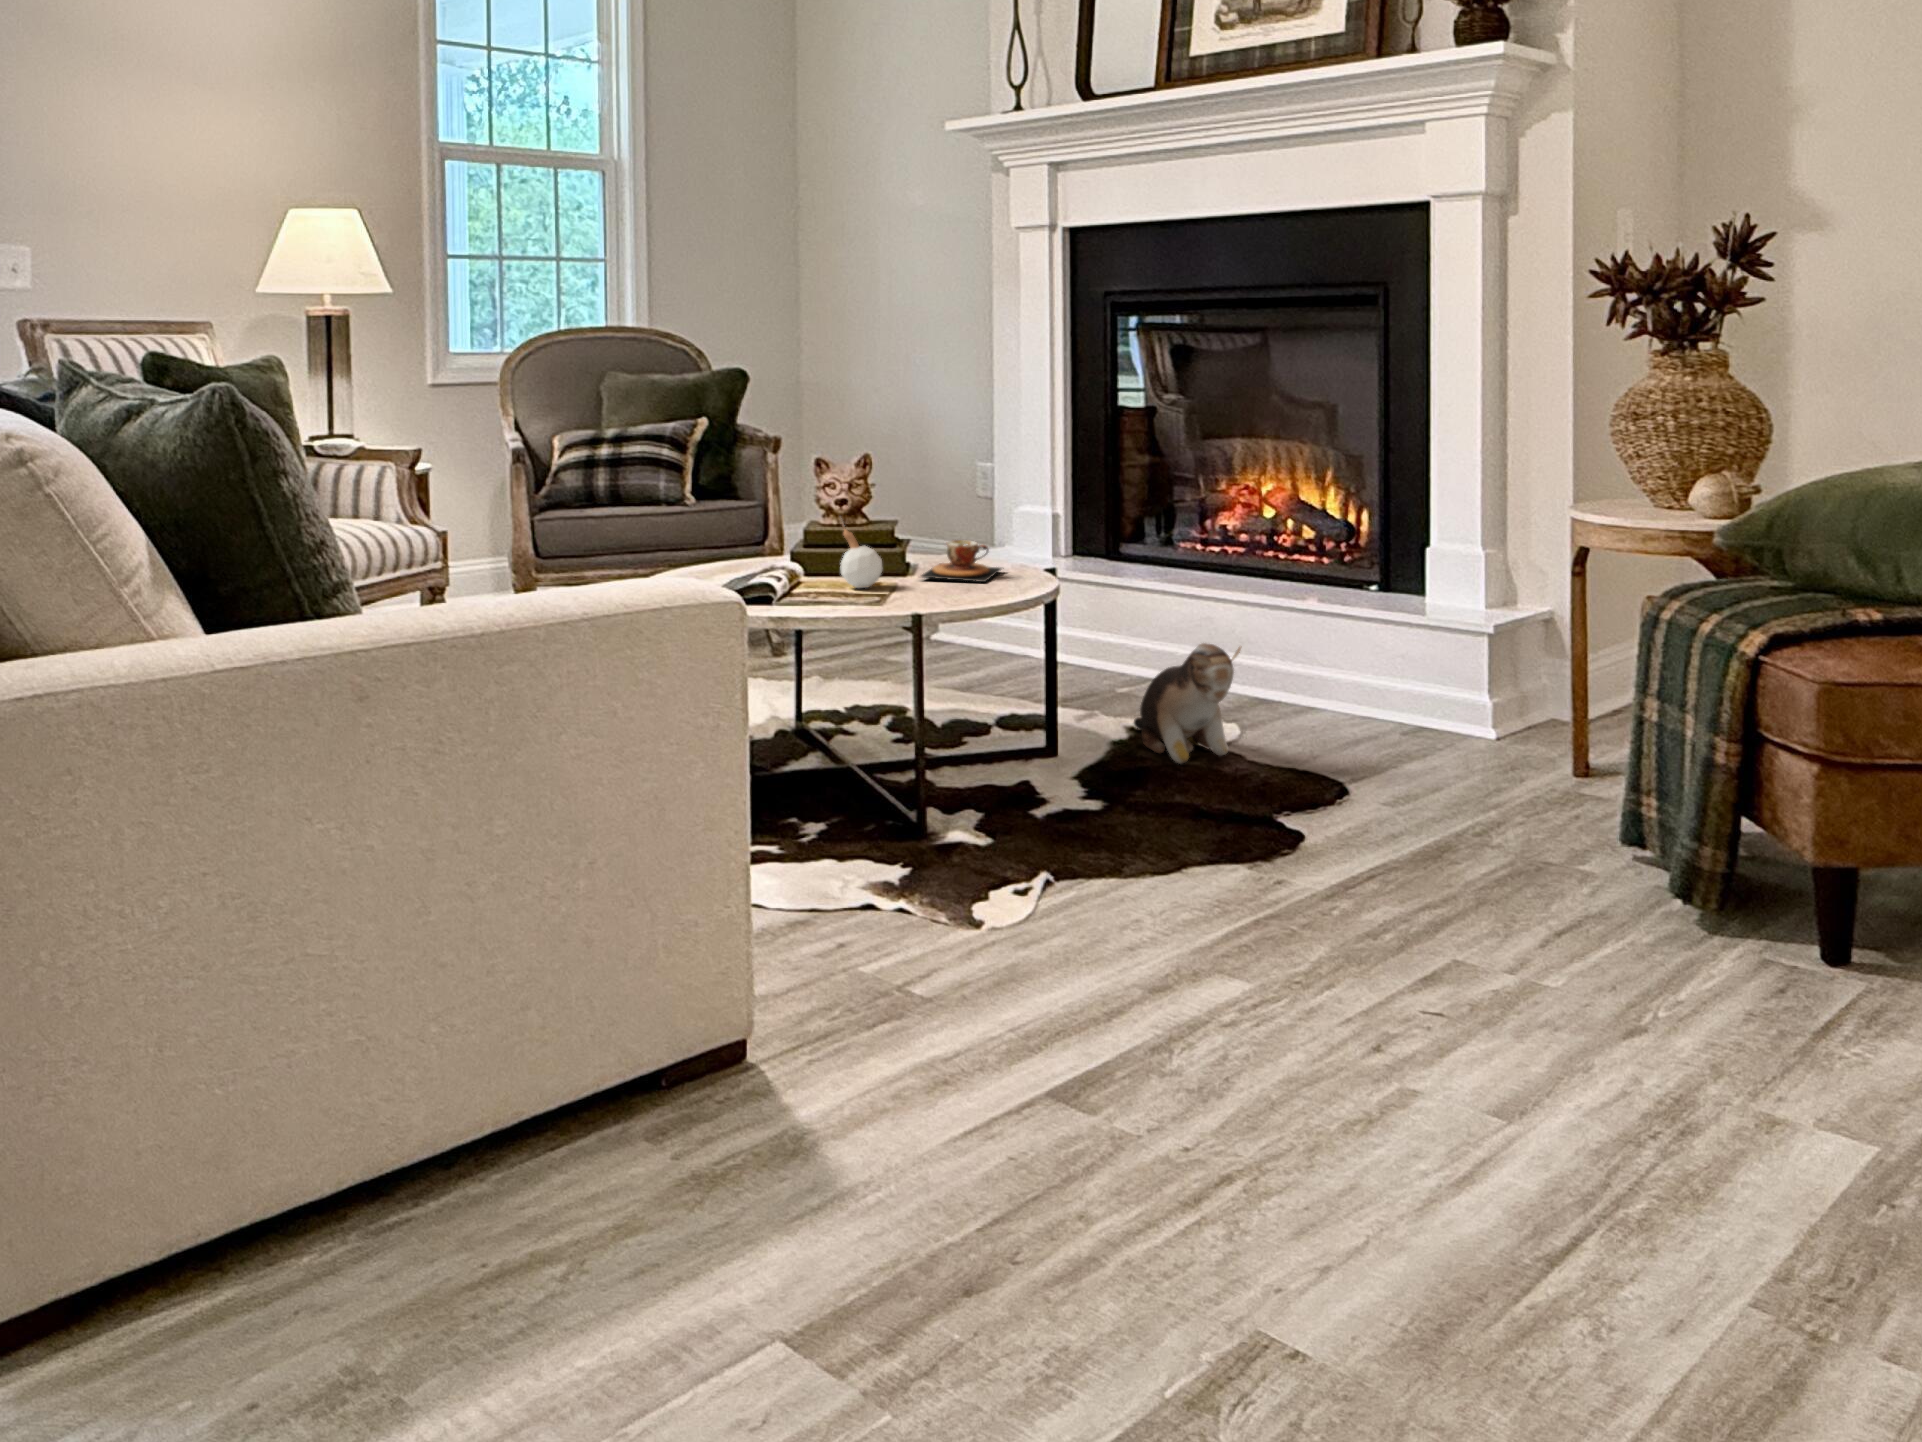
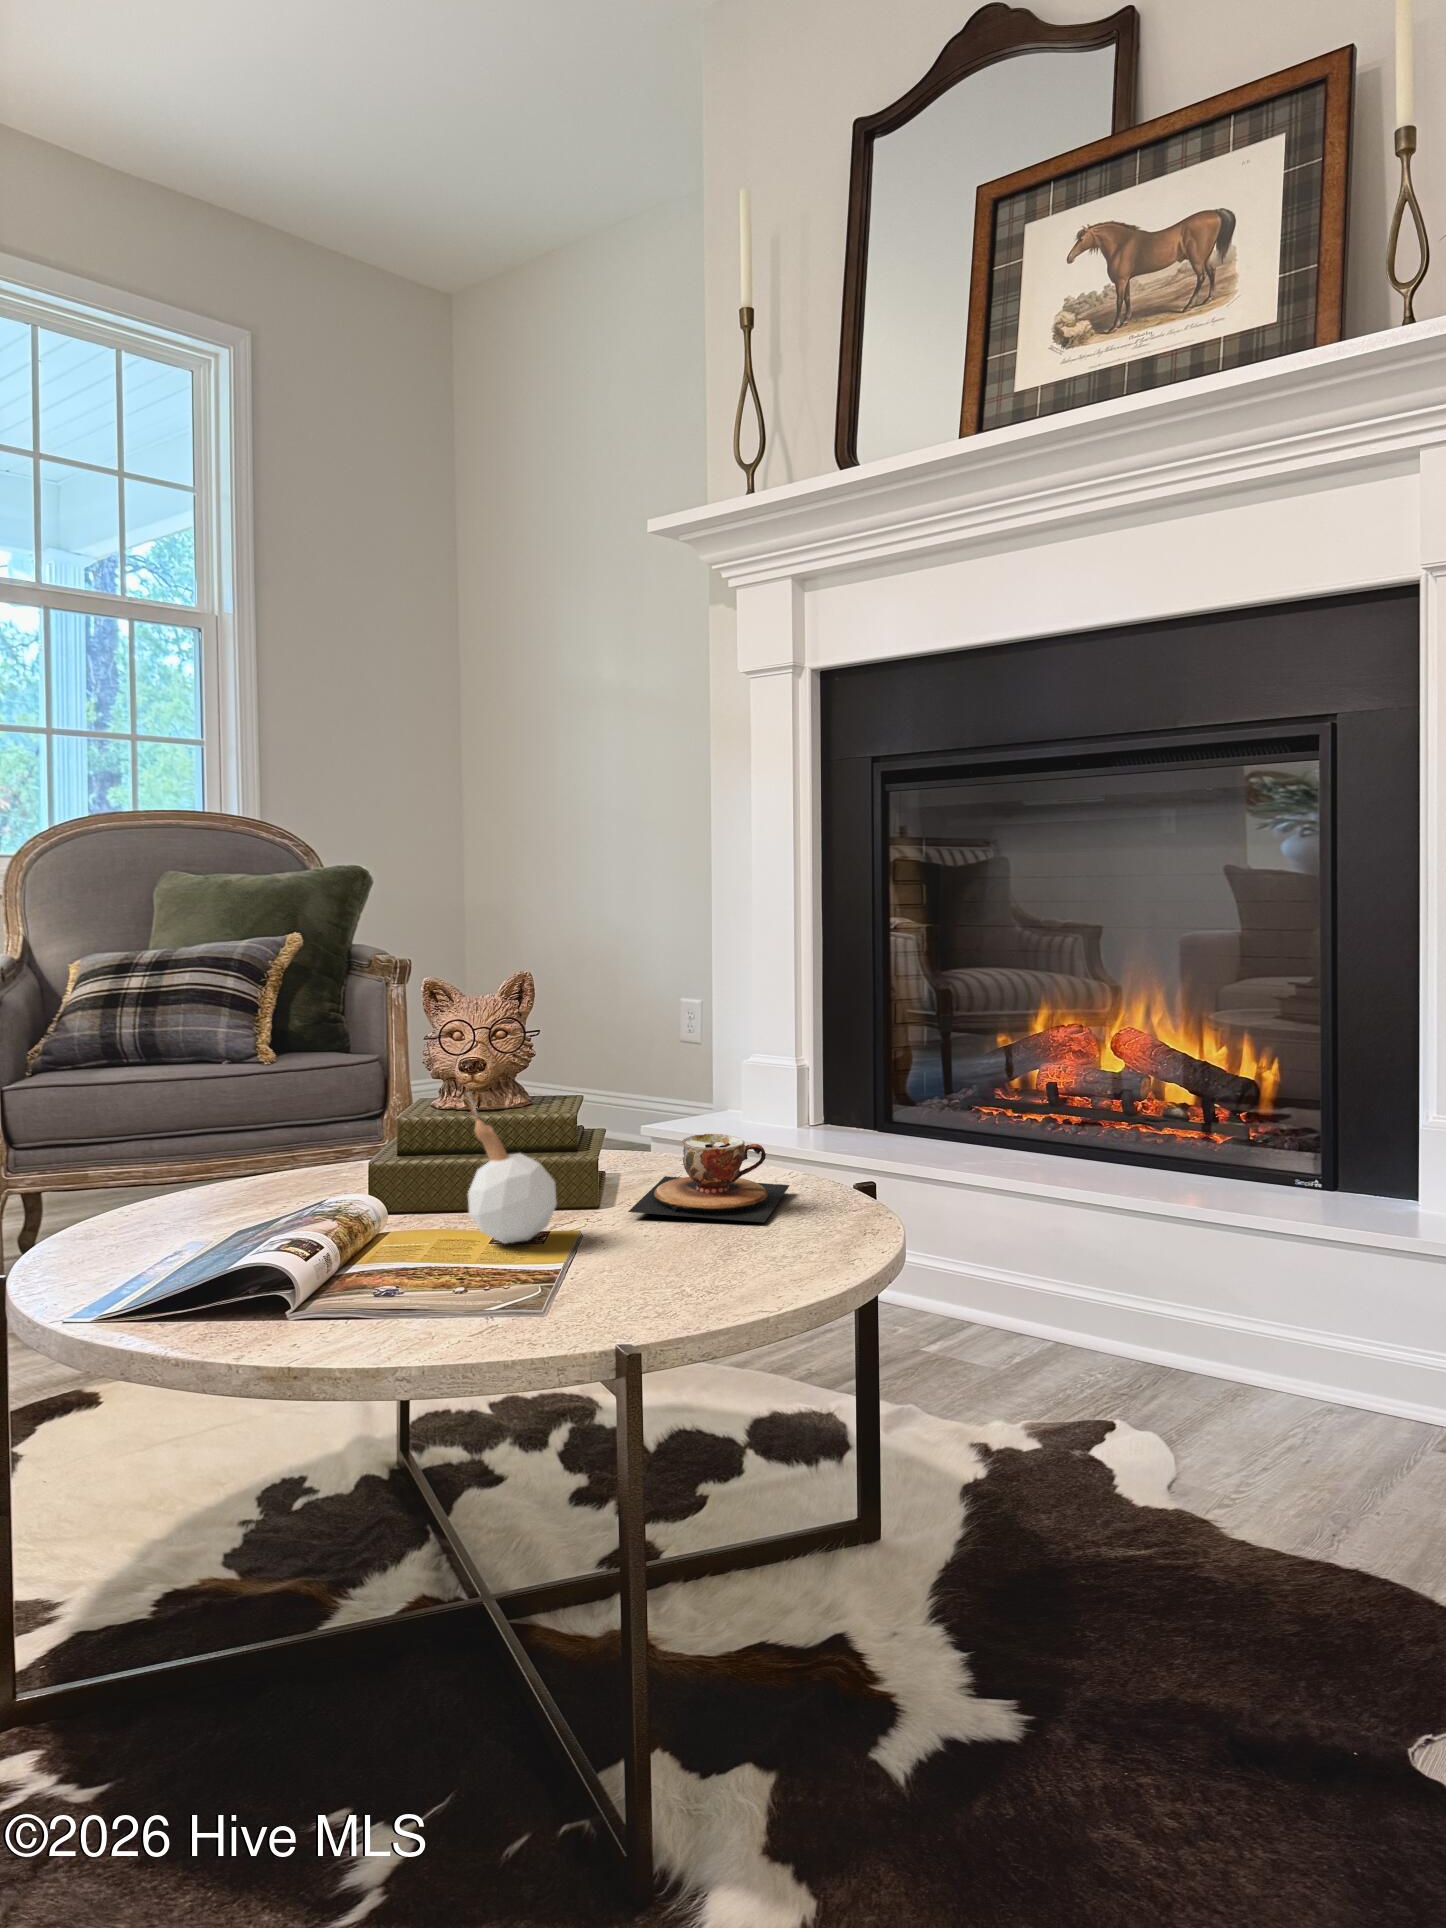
plush toy: present [1134,643,1241,764] -> none [995,1326,1259,1555]

